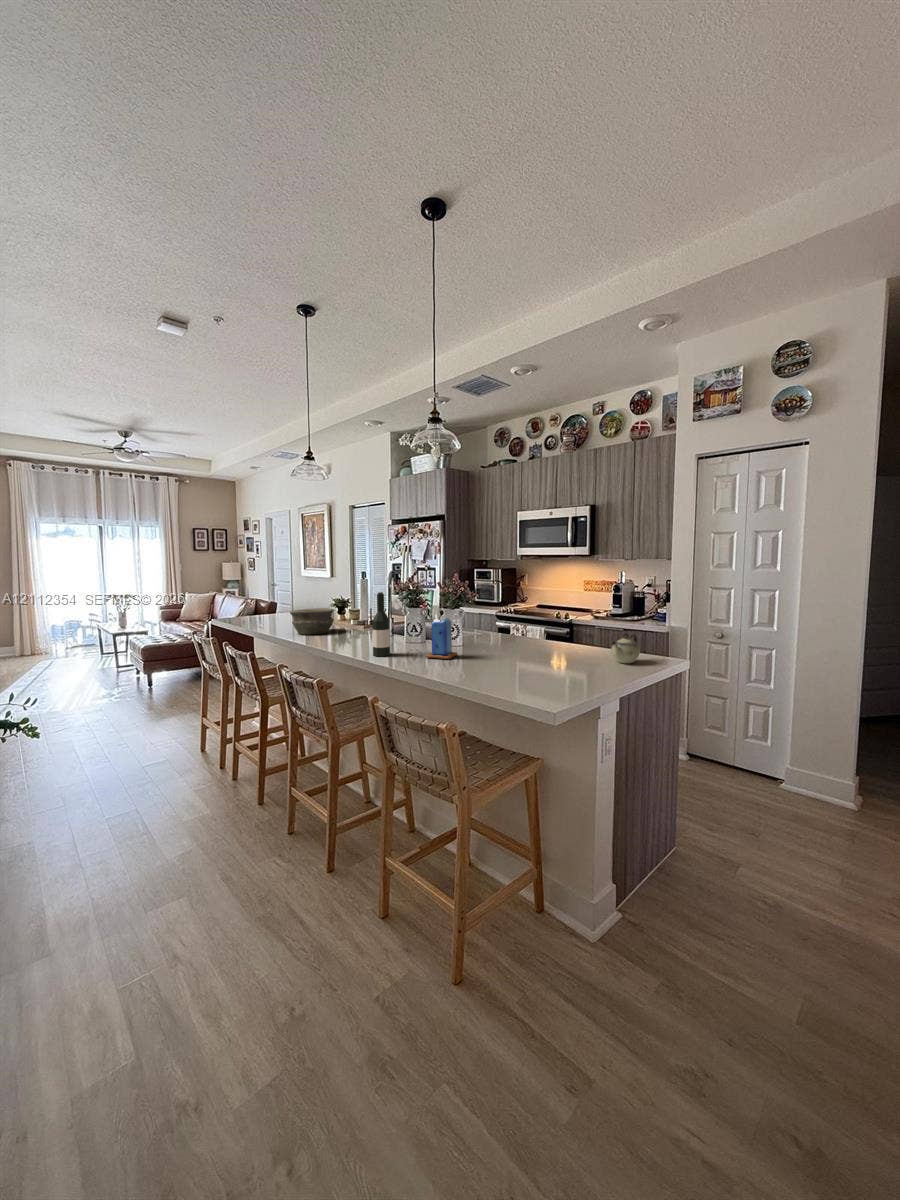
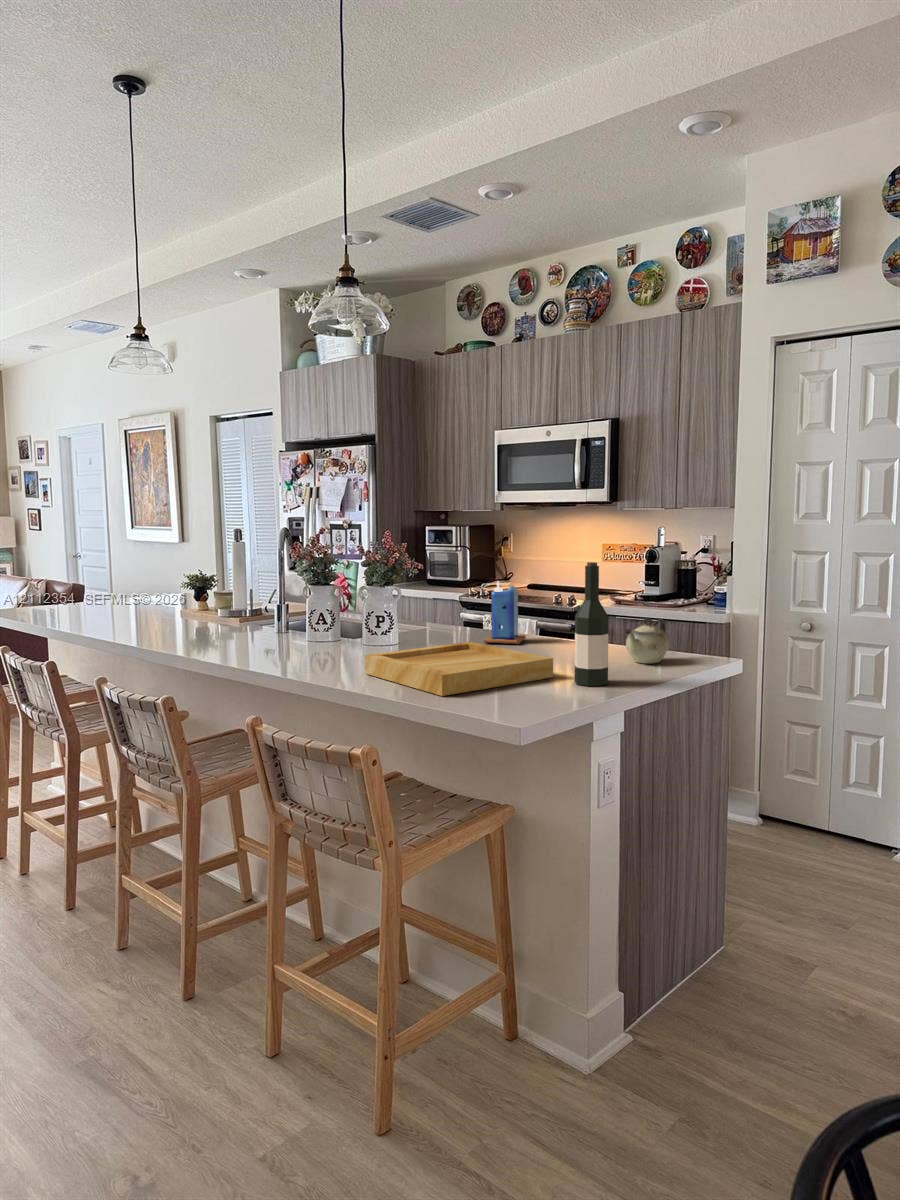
wine bottle: present [372,592,390,656] -> present [575,562,609,686]
bowl: present [290,608,334,634] -> none [113,587,187,630]
candle: present [426,615,457,659] -> present [484,581,526,644]
tray: none [444,647,566,686] -> present [365,642,553,696]

